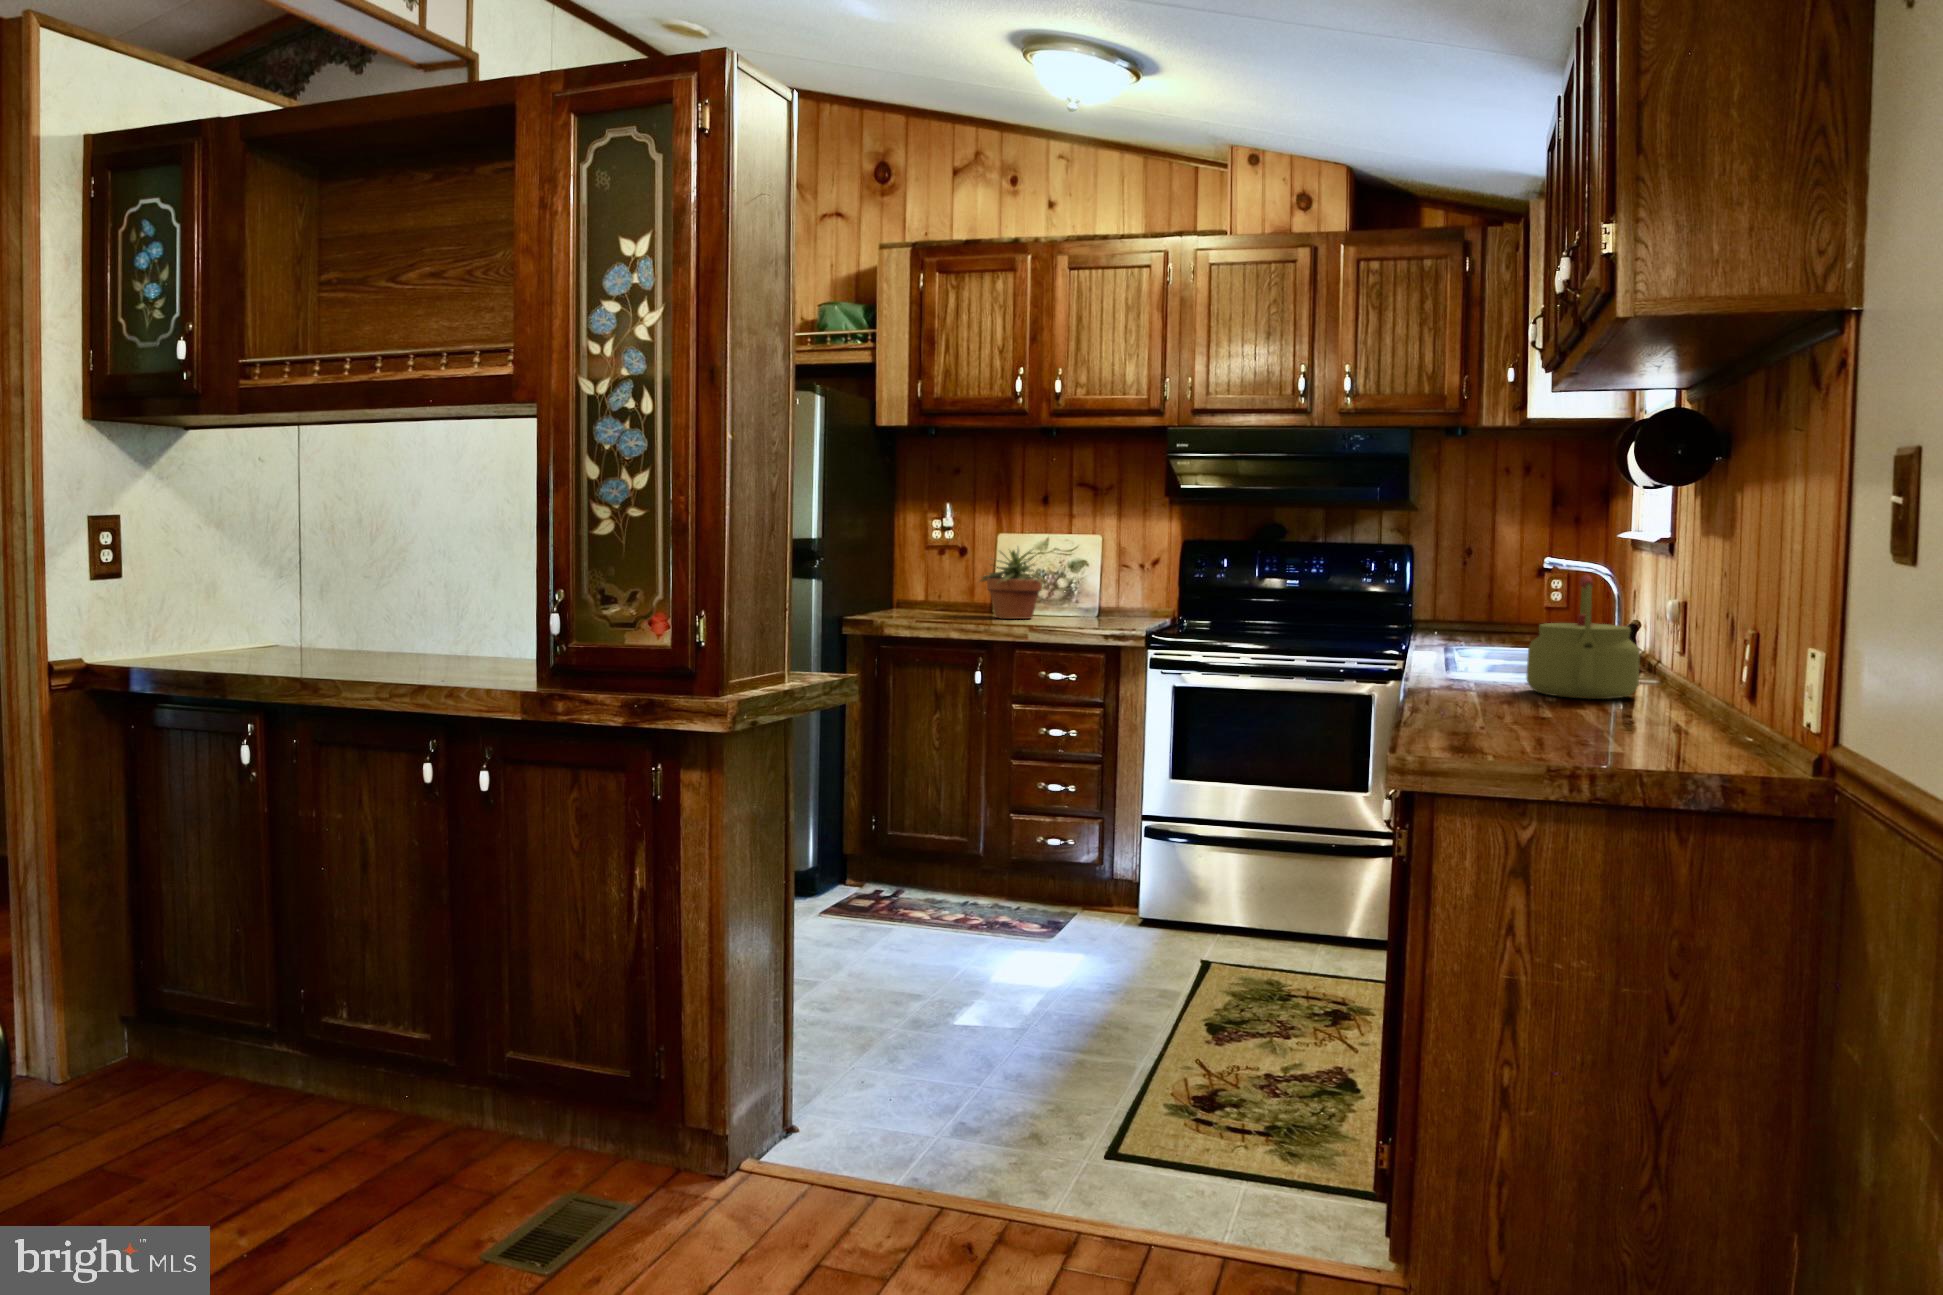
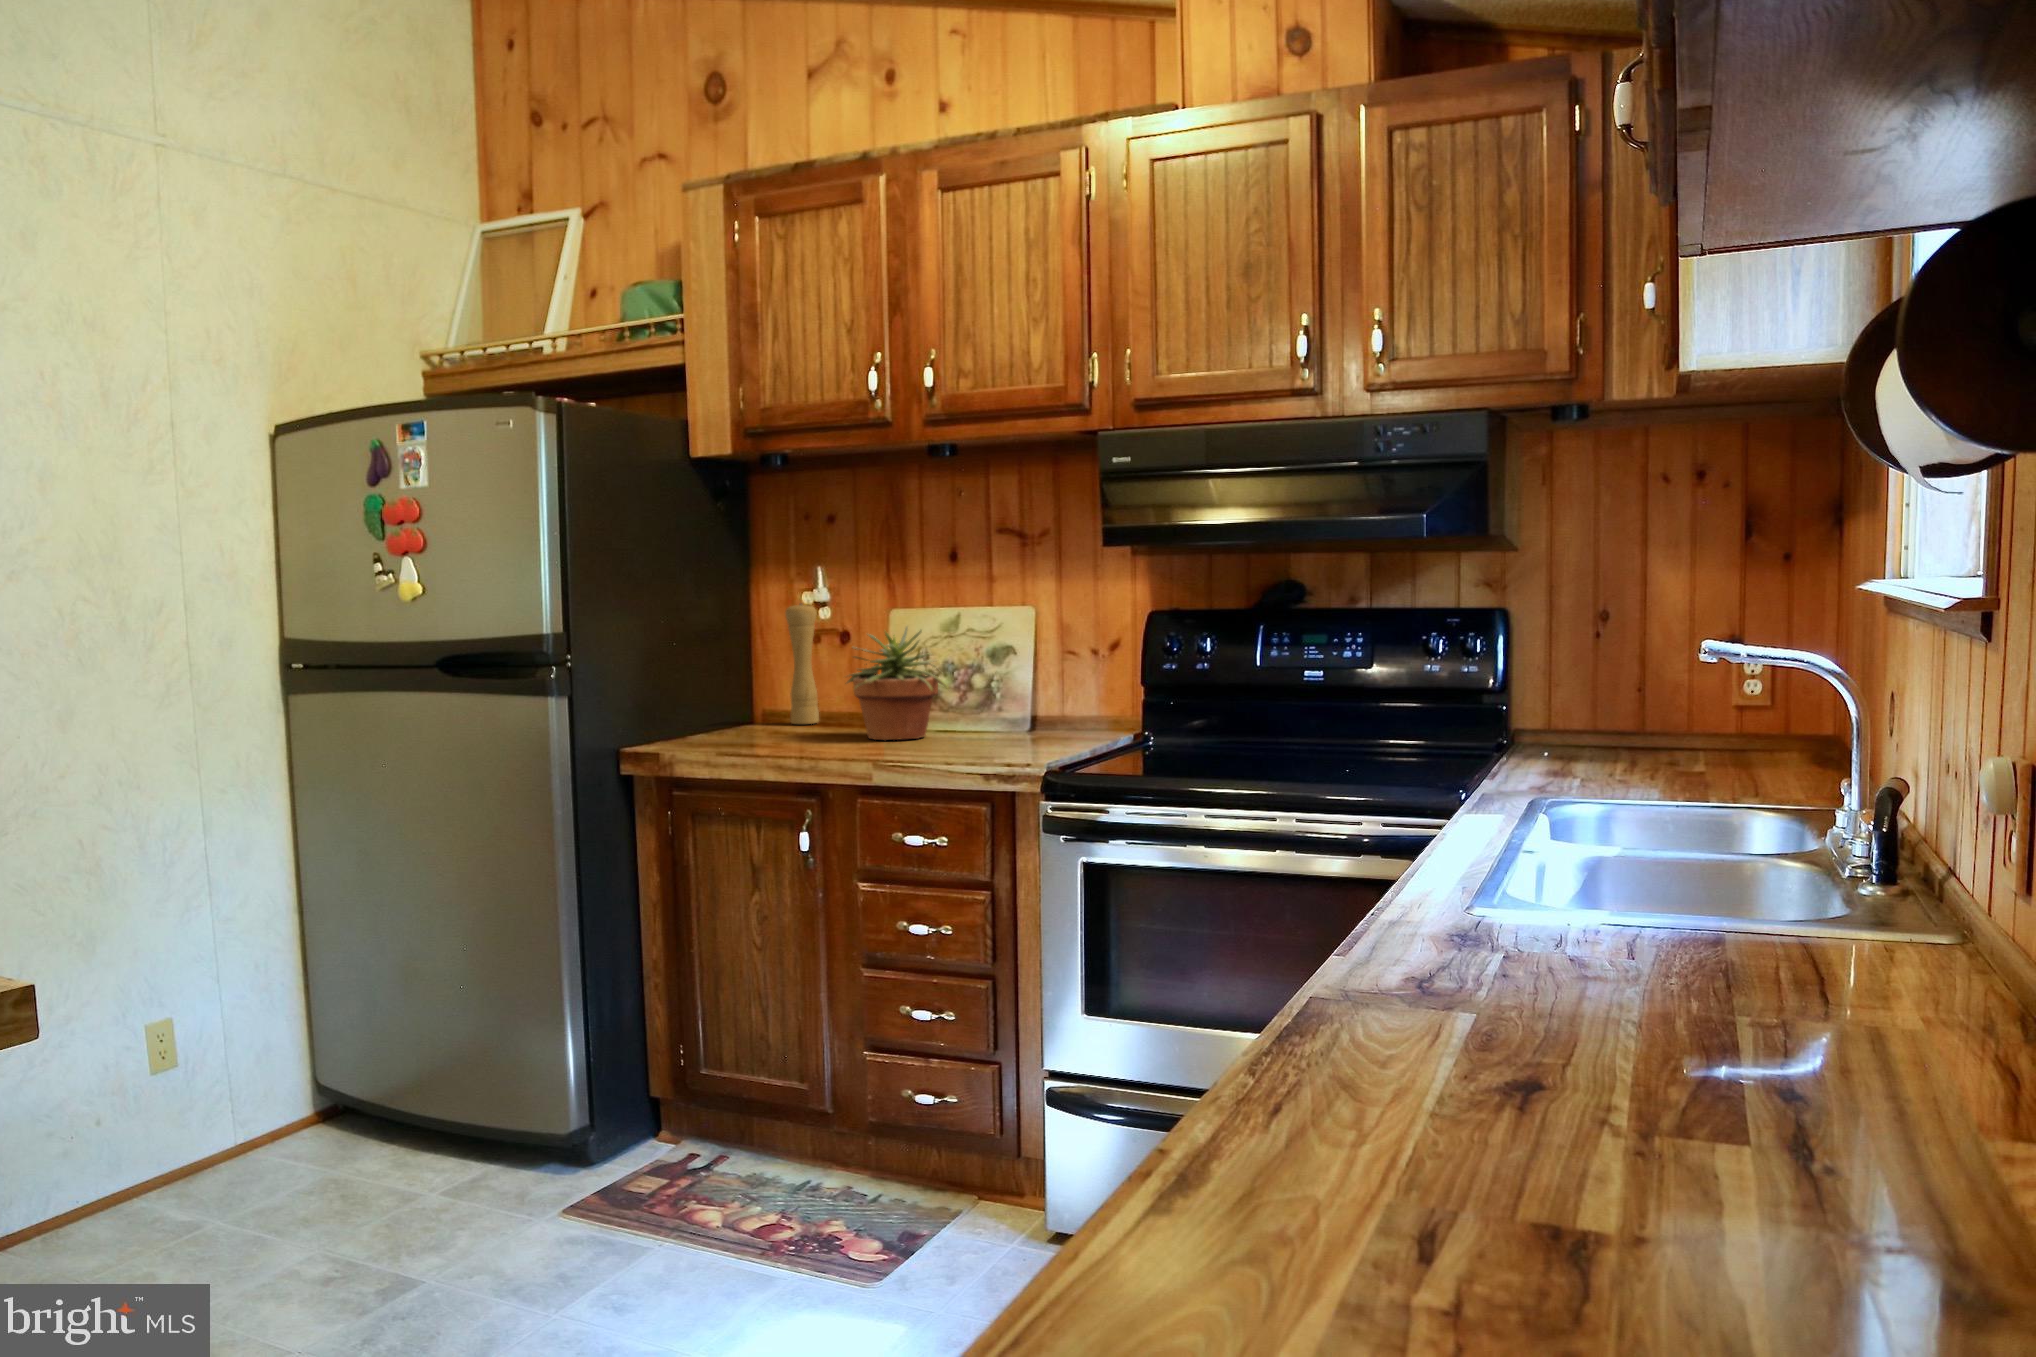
pepper mill: none [922,529,942,611] -> present [785,603,819,724]
kettle: present [1526,575,1640,699] -> none [1615,709,1909,1041]

